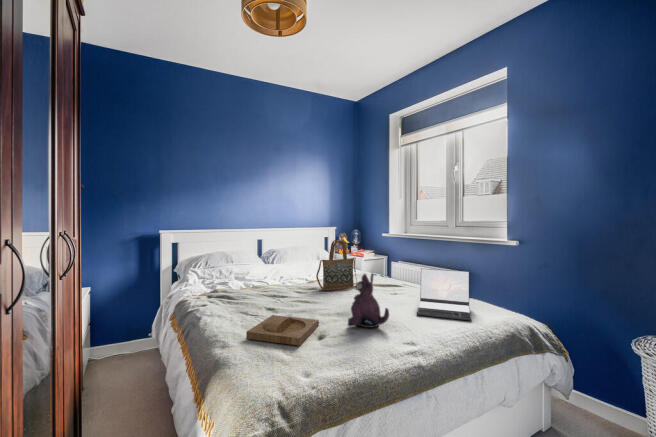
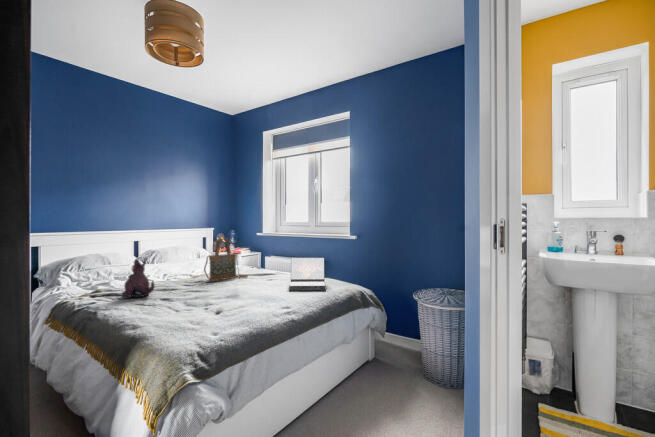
plush toy: present [348,273,389,328] -> present [122,258,154,298]
tray: present [246,315,319,346] -> none [154,300,214,320]

